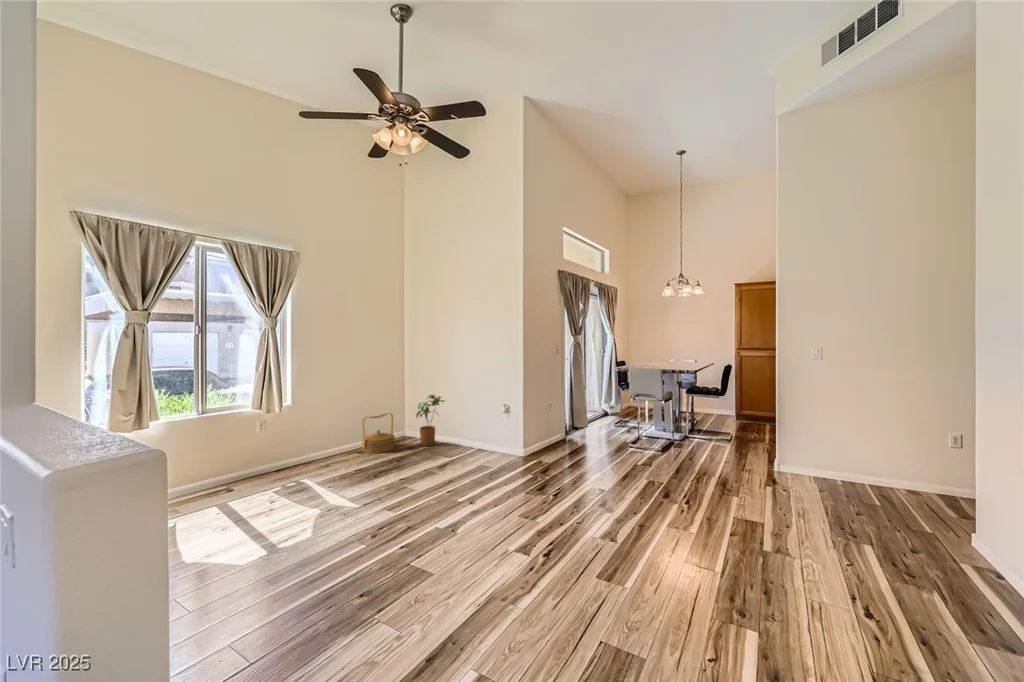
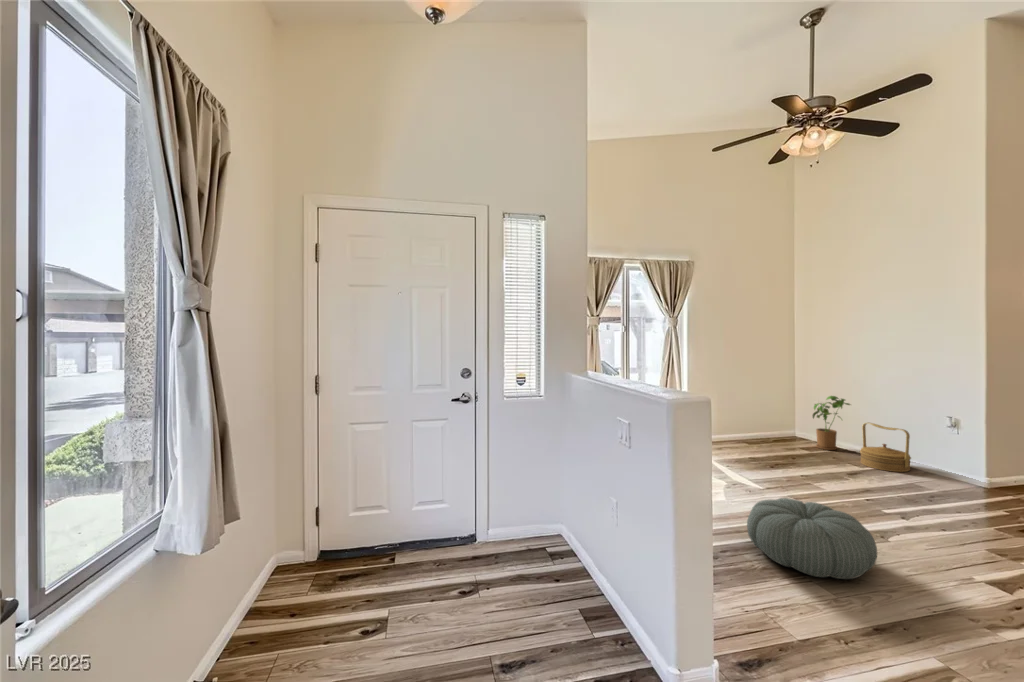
woven basket: present [362,413,395,453] -> present [860,423,911,472]
pouf: none [320,519,441,613] -> present [747,498,877,579]

